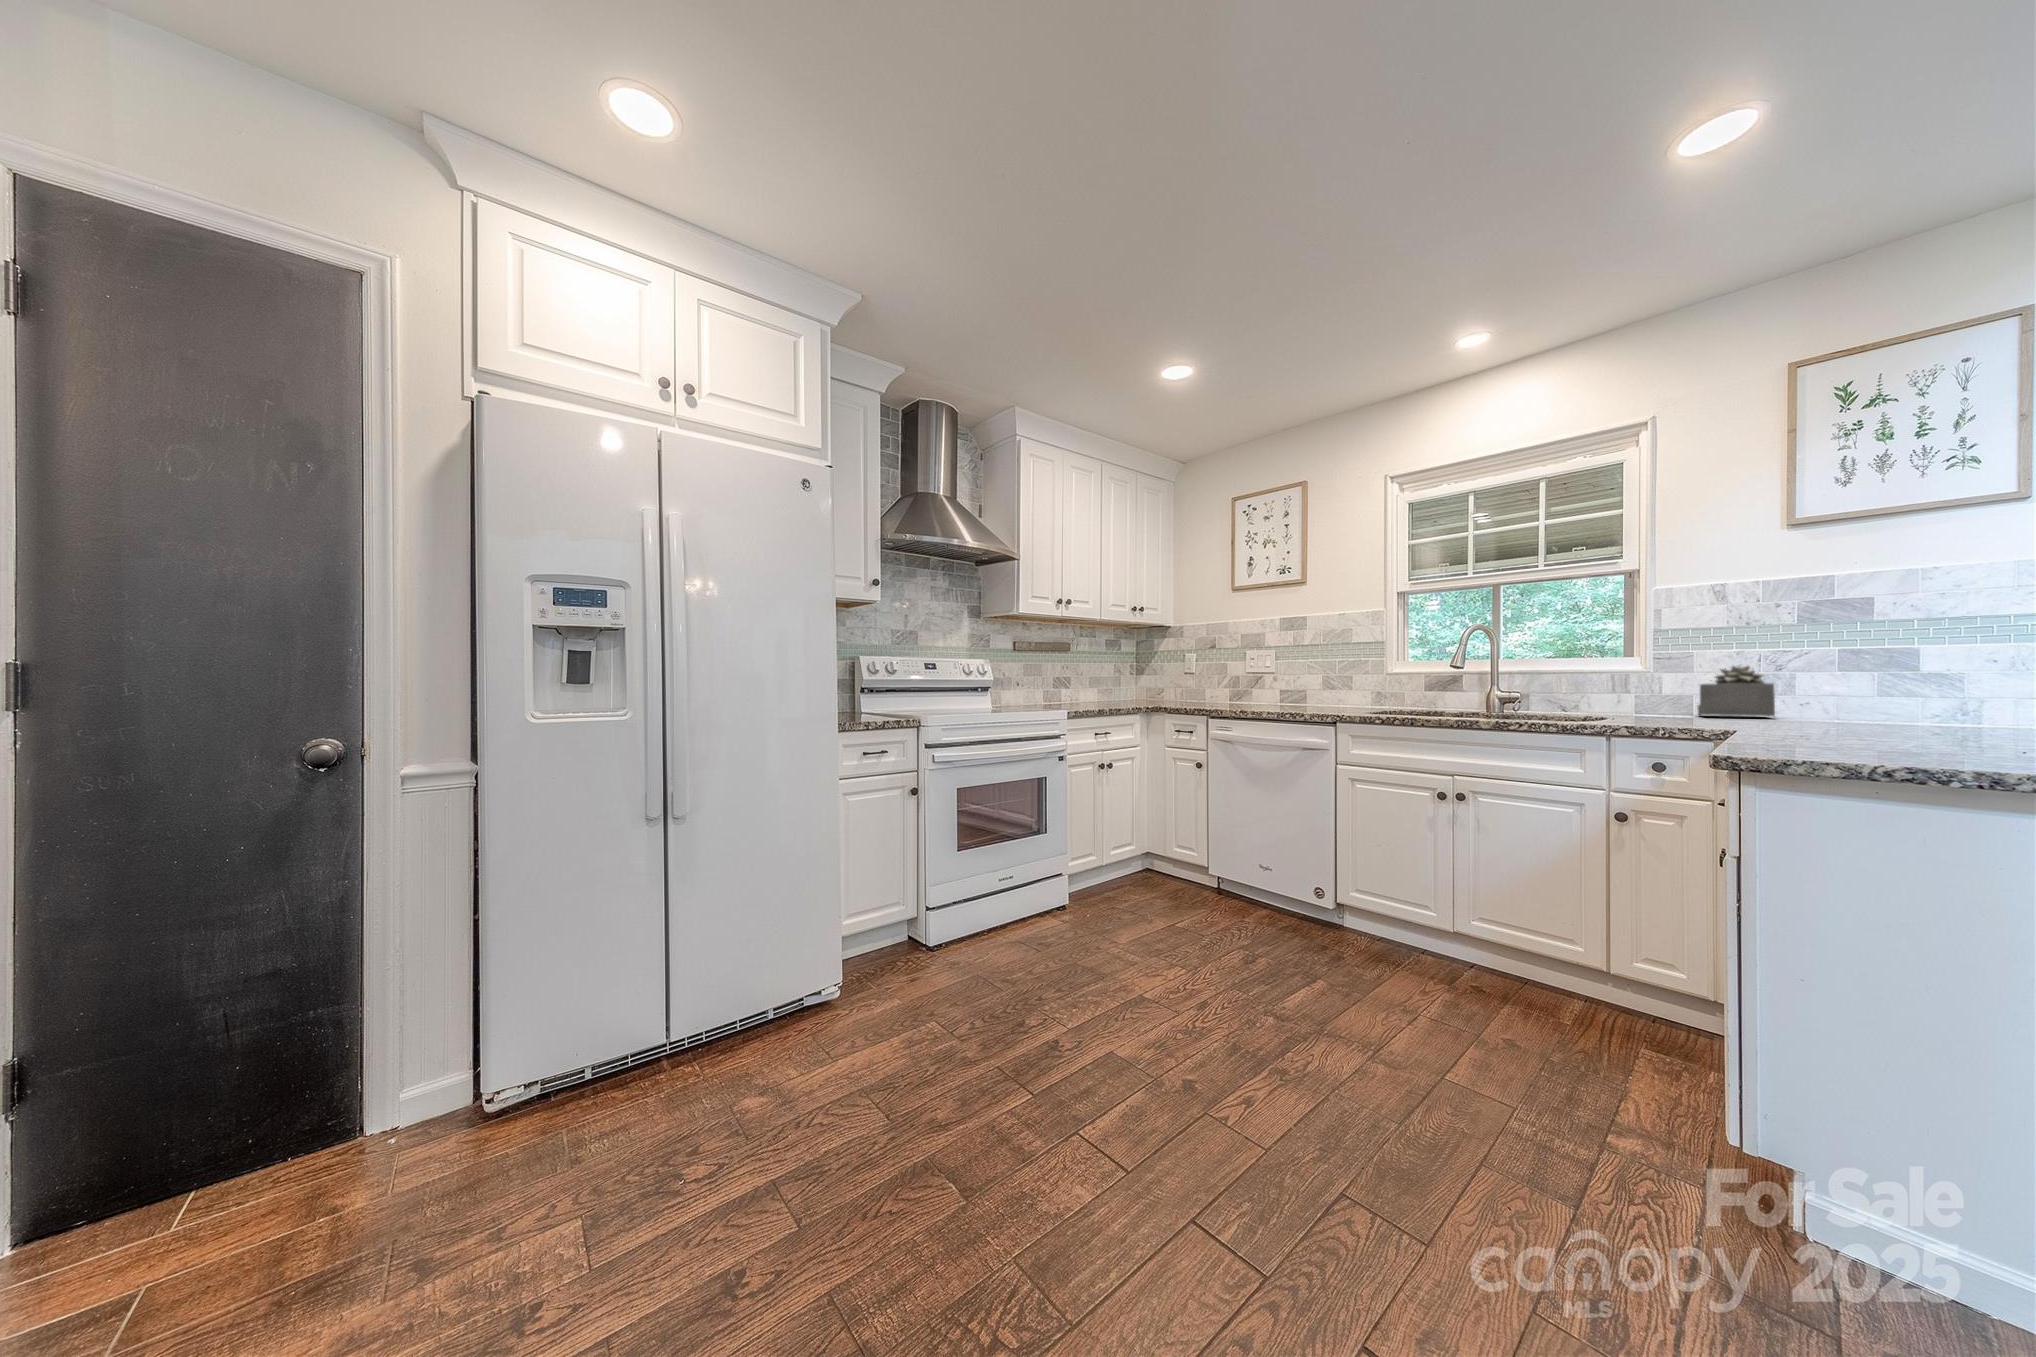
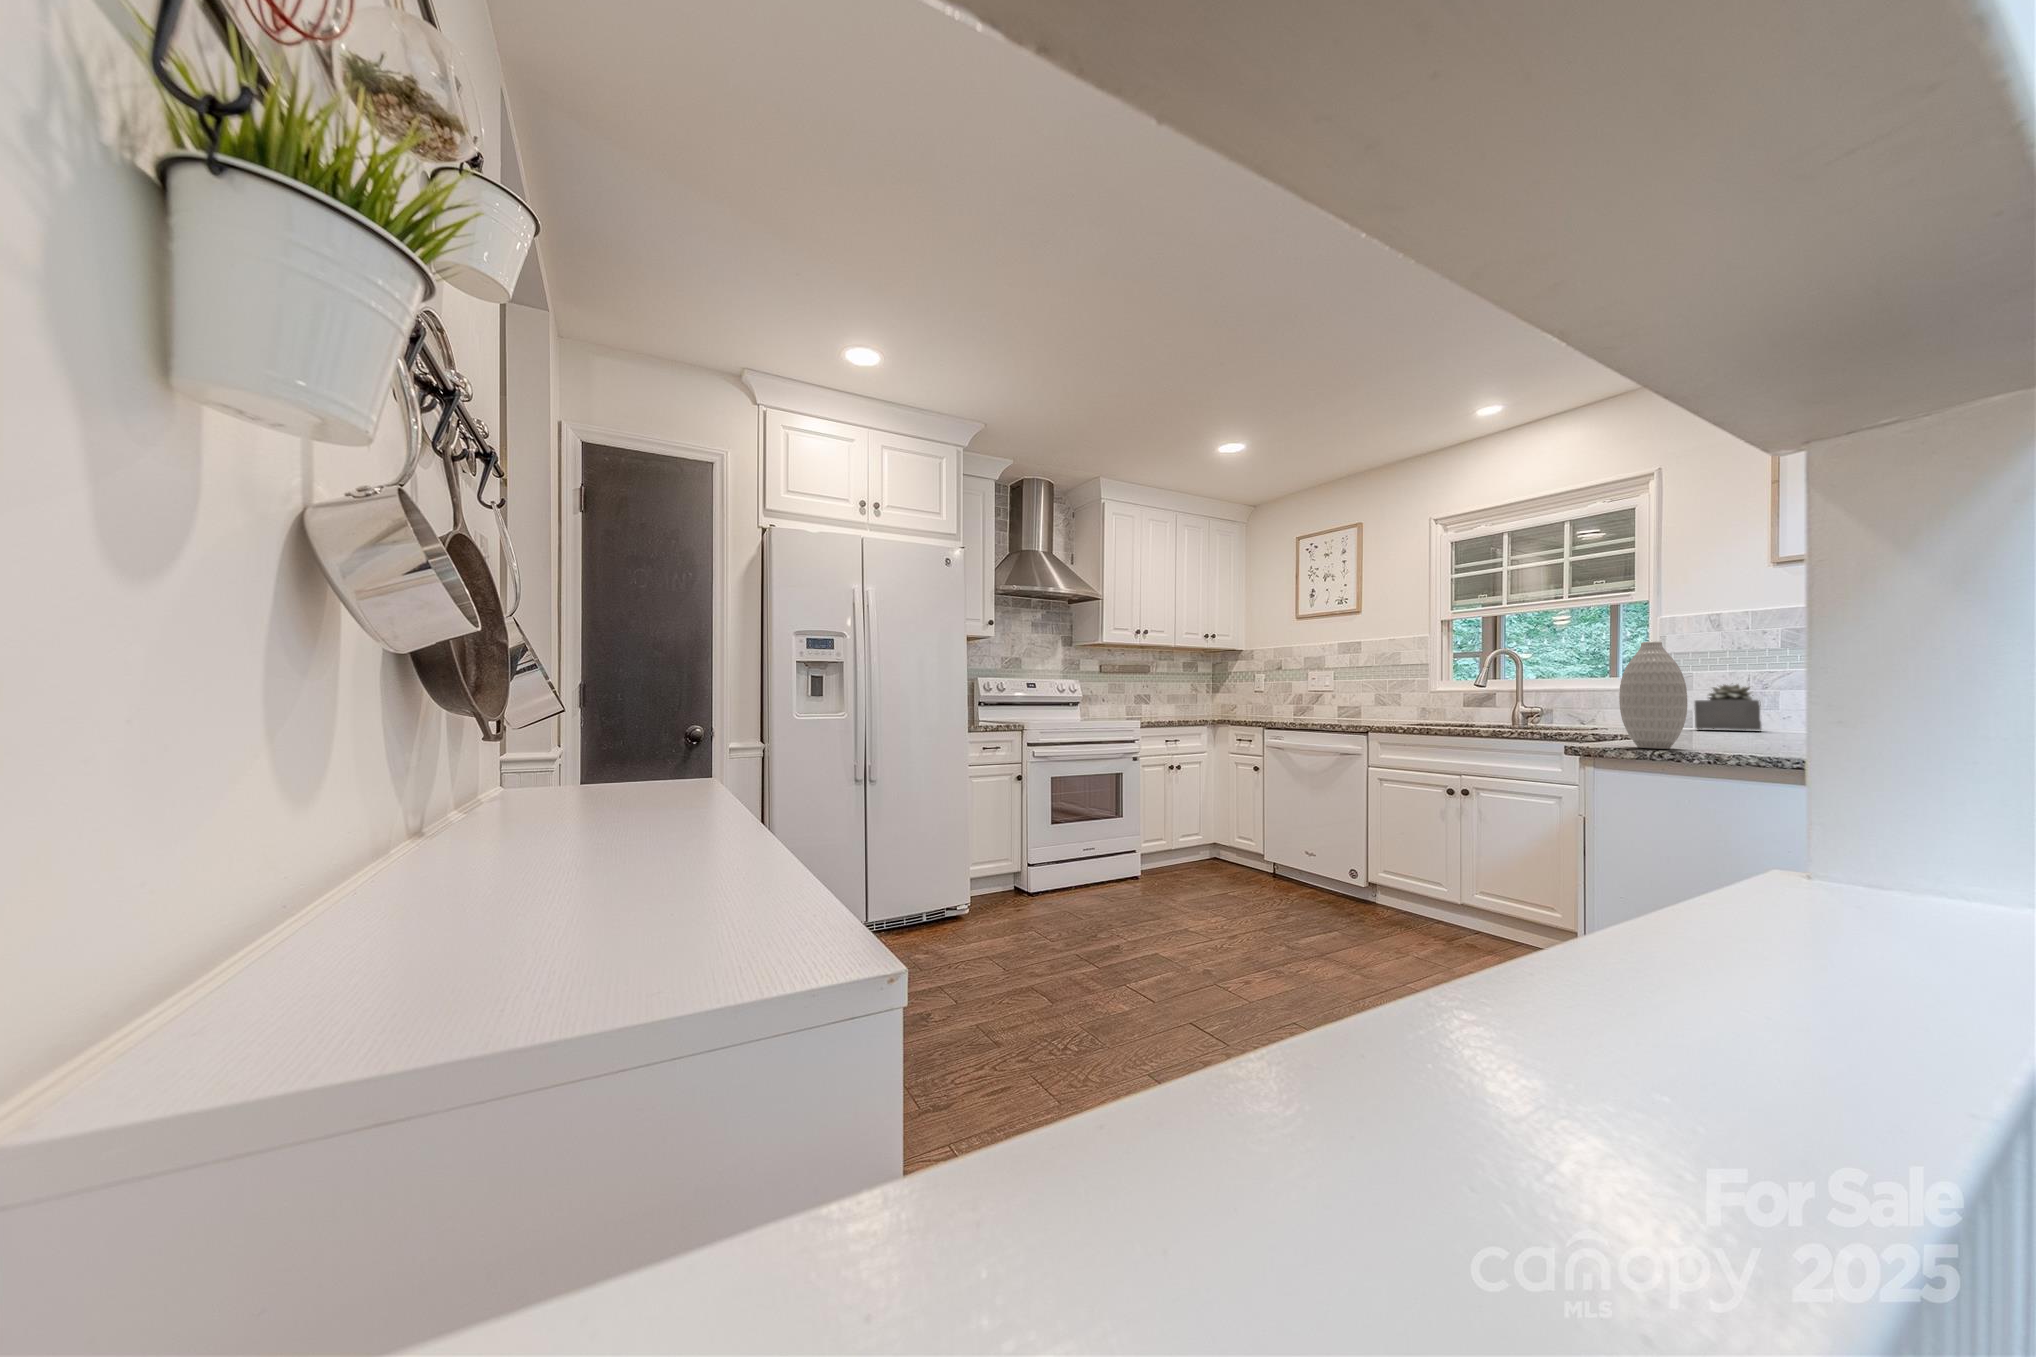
vase: none [1777,613,1877,756] -> present [1619,641,1687,749]

